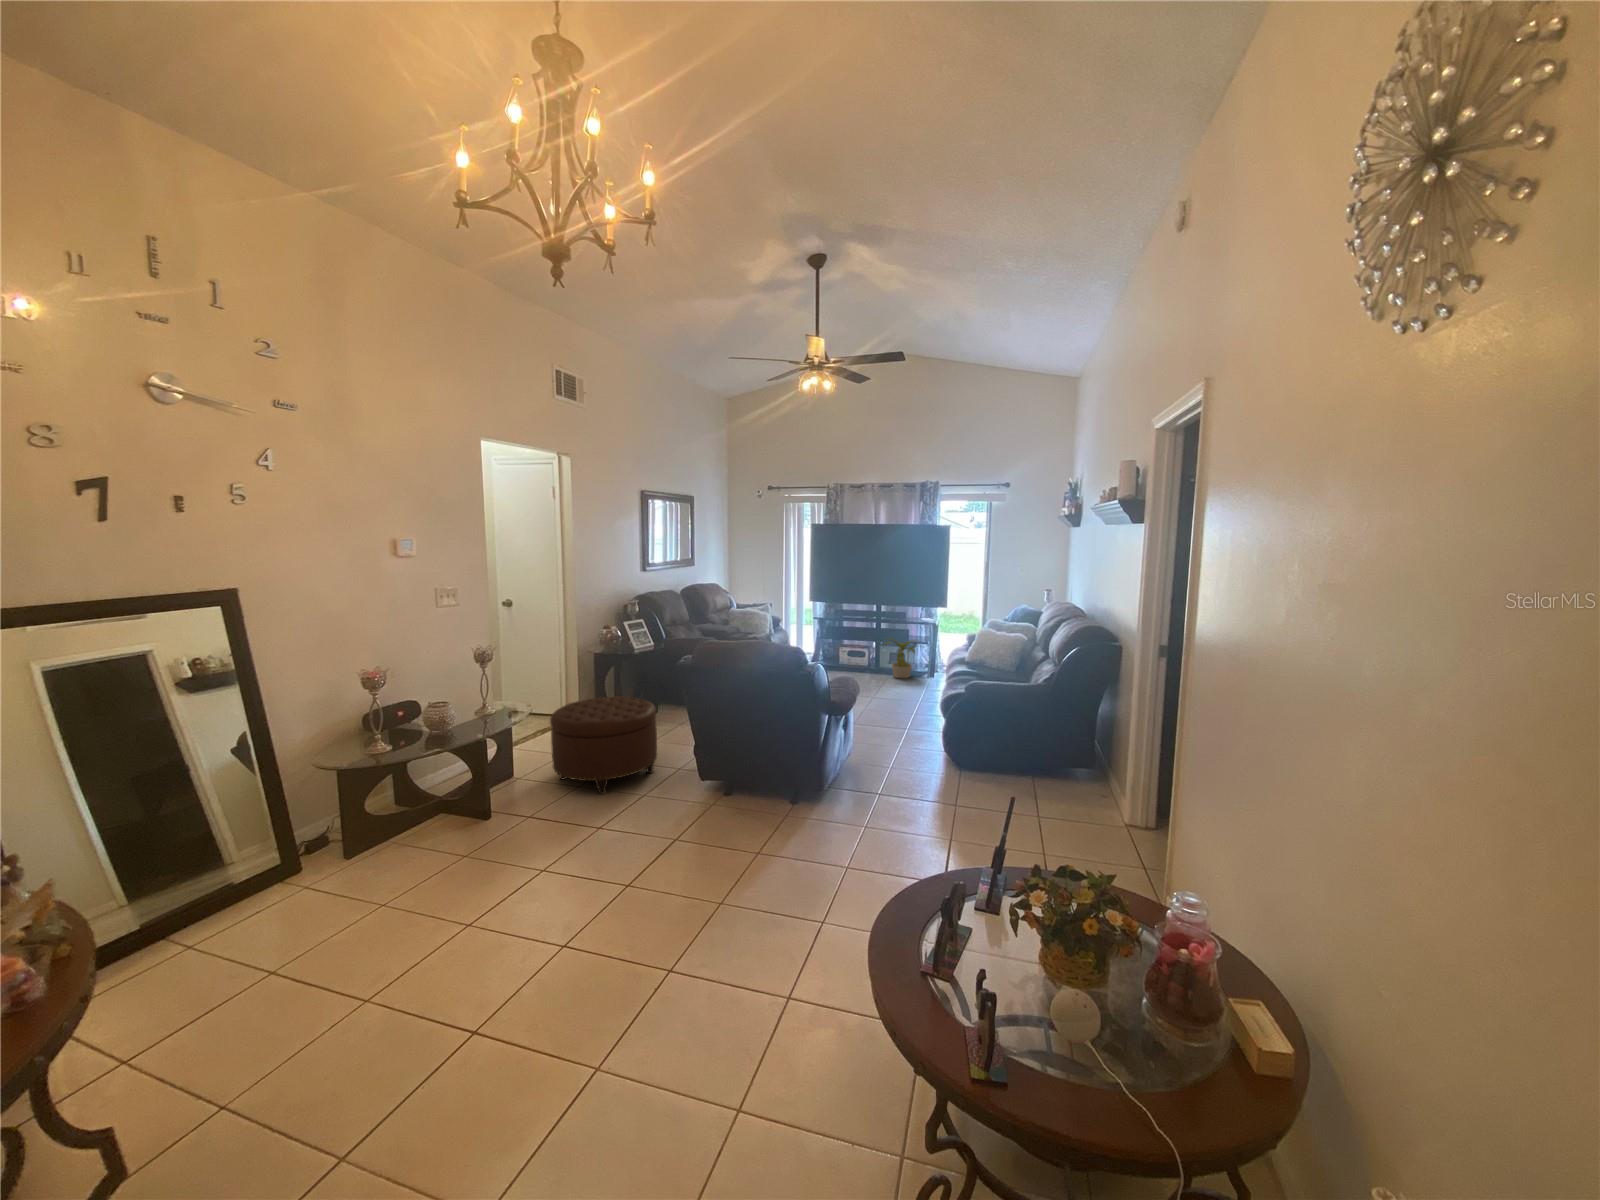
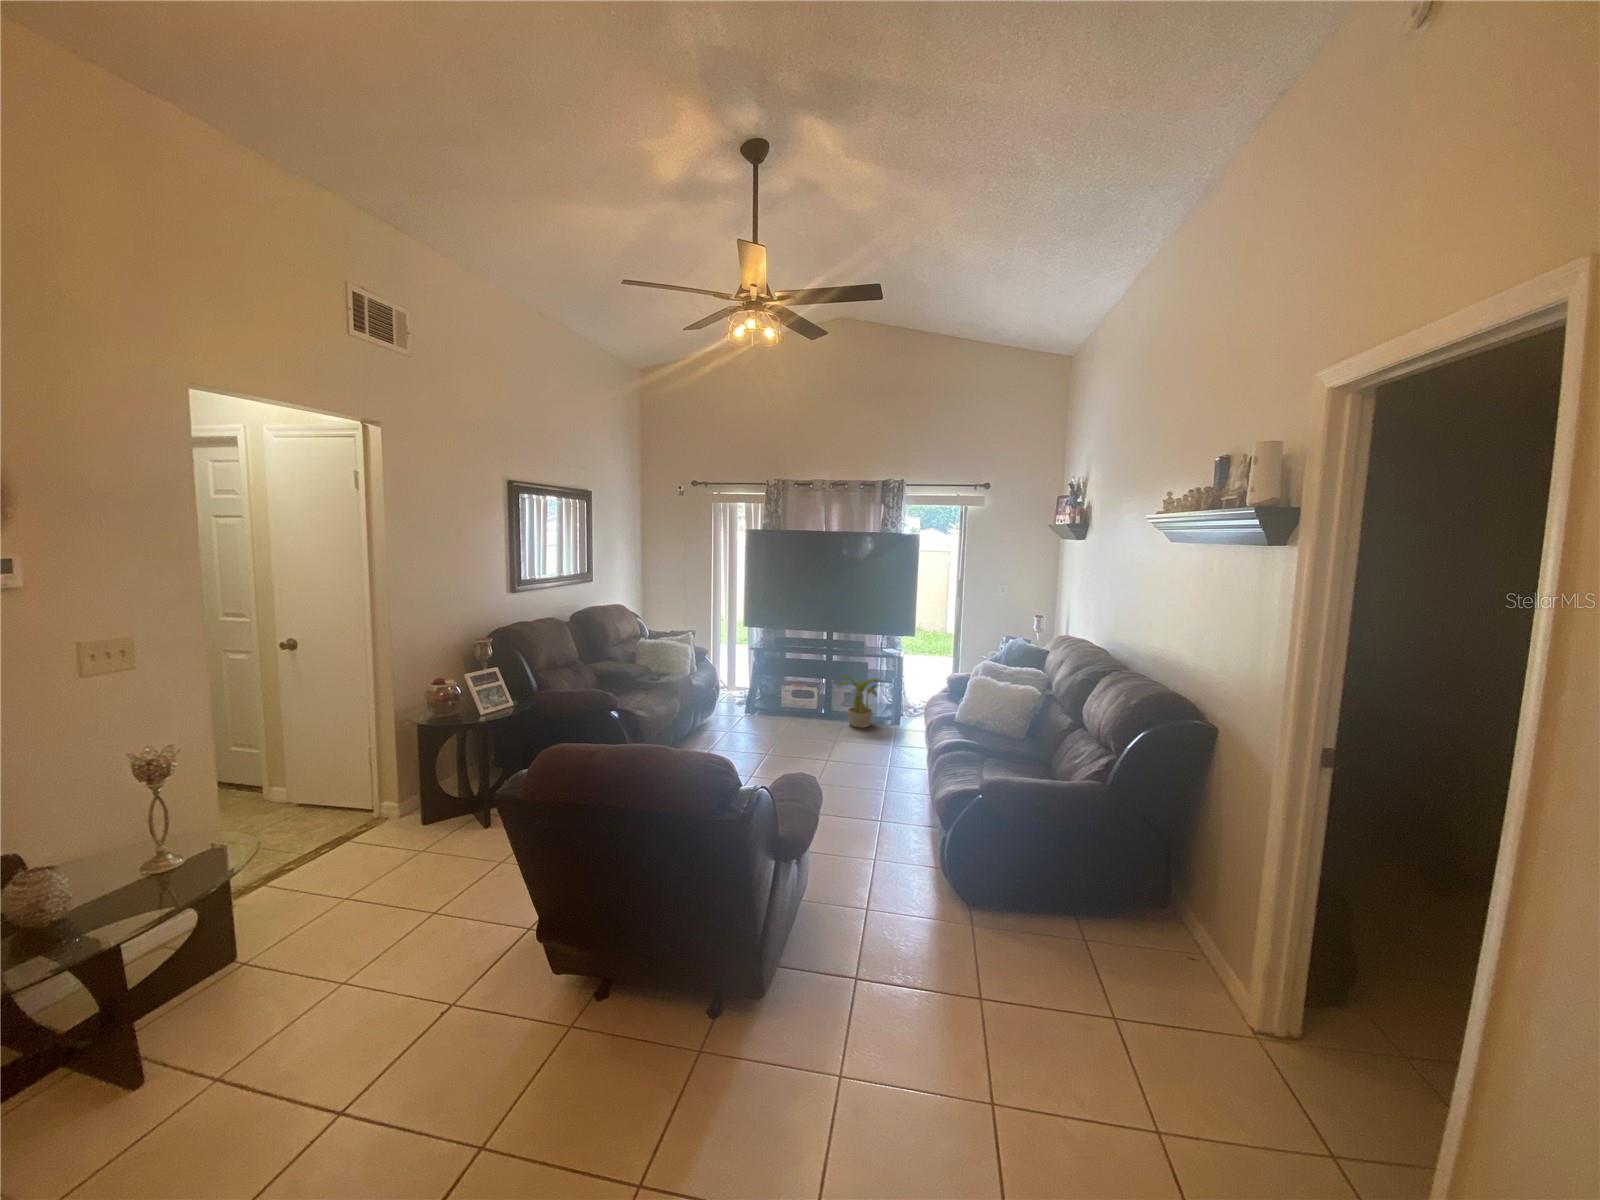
ottoman: present [550,696,657,794] -> none [284,808,492,1006]

